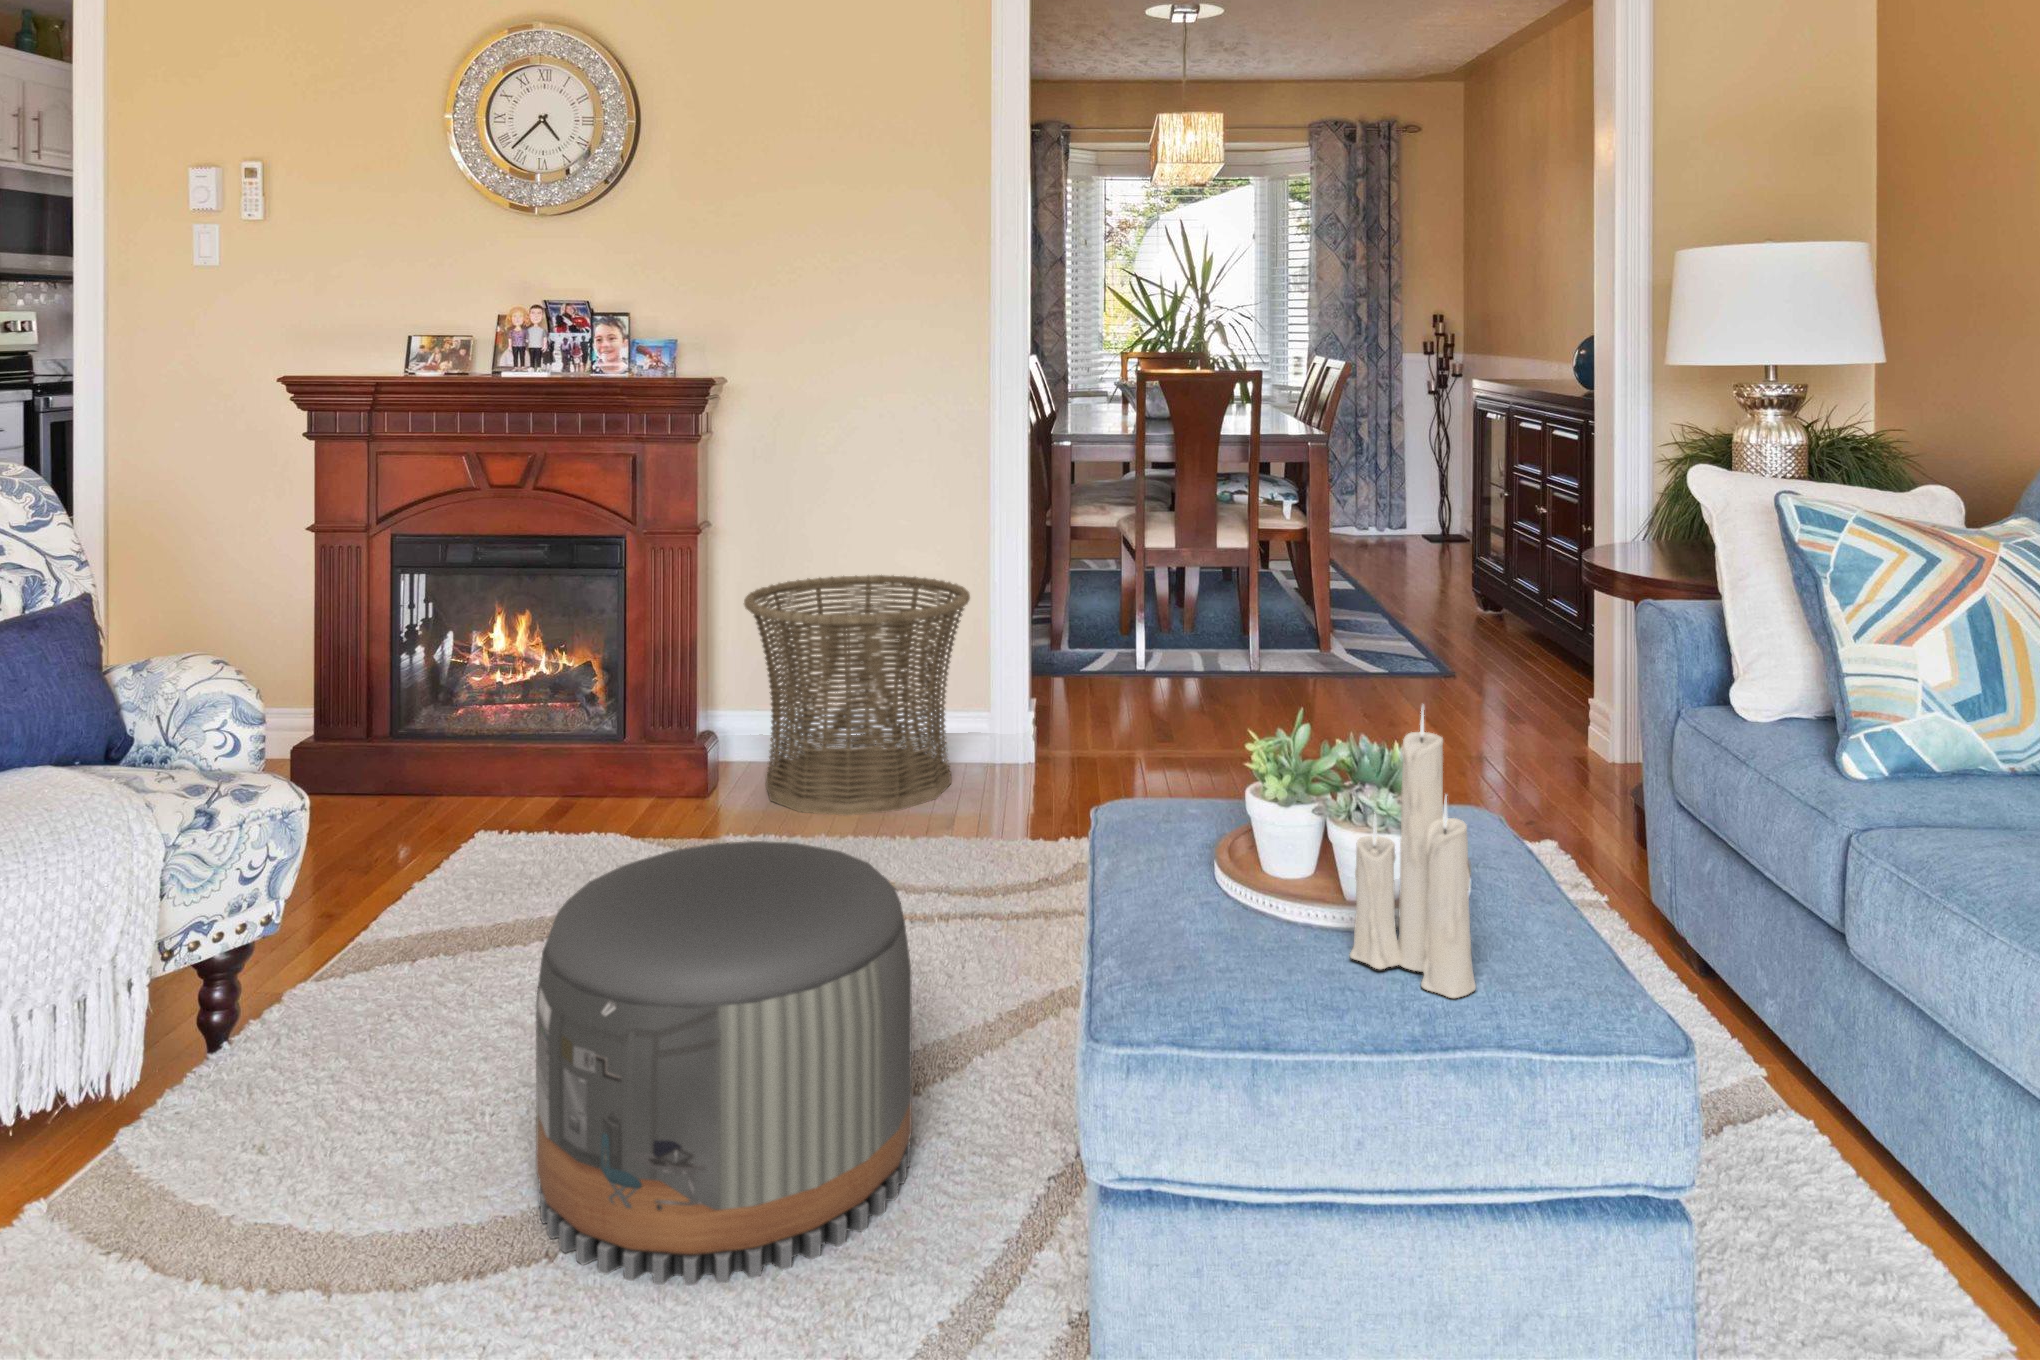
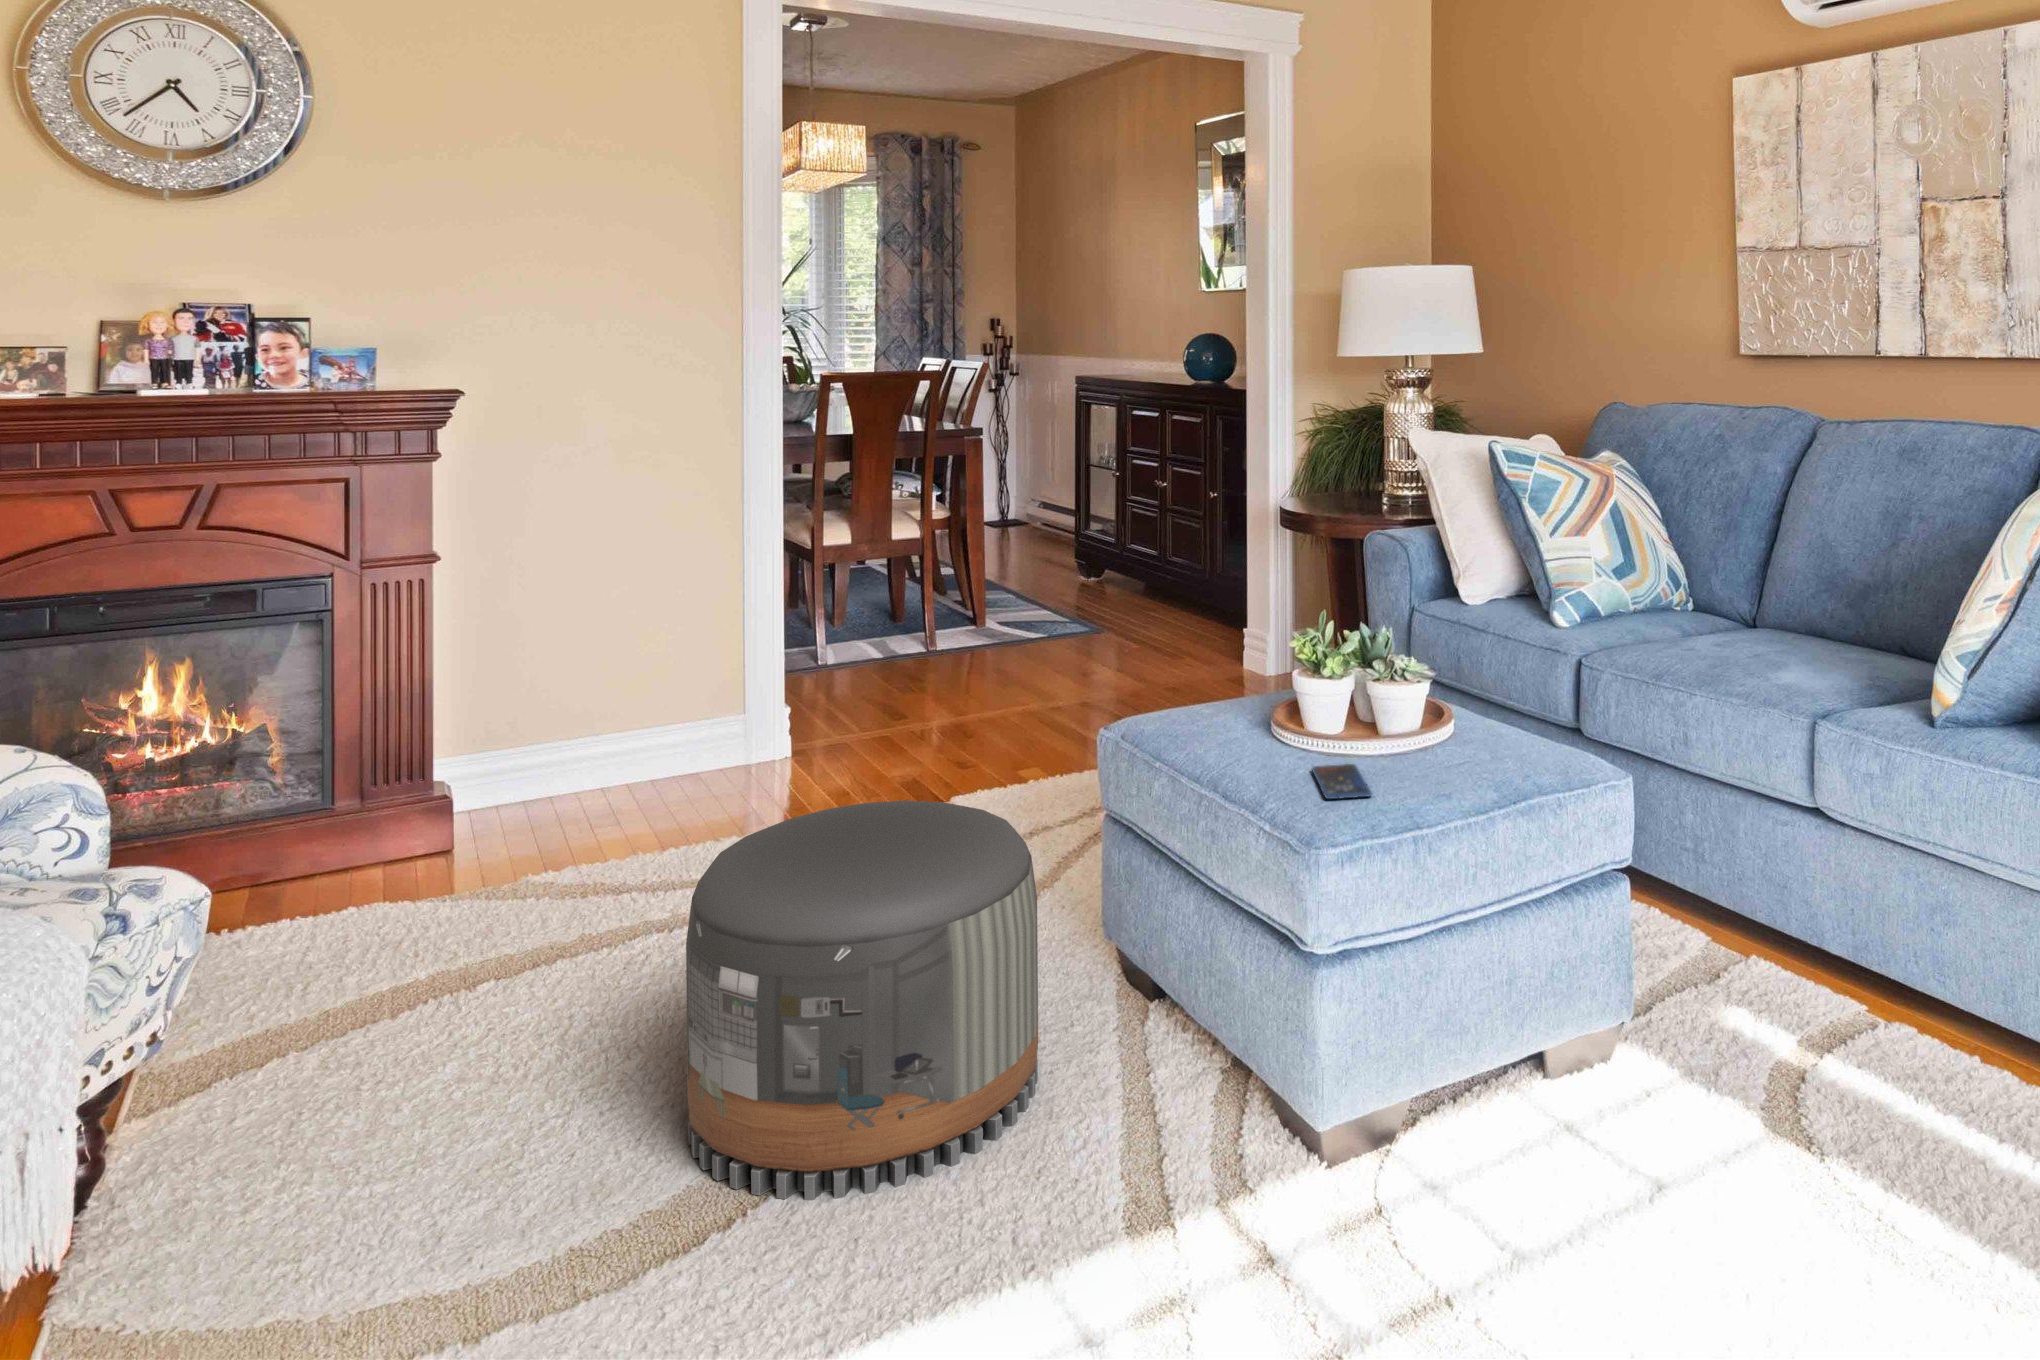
basket: present [744,575,970,816] -> none [504,584,762,836]
candle: present [1350,706,1476,998] -> none [1409,574,1502,777]
smartphone: none [1189,918,1287,981] -> present [1312,764,1372,799]

